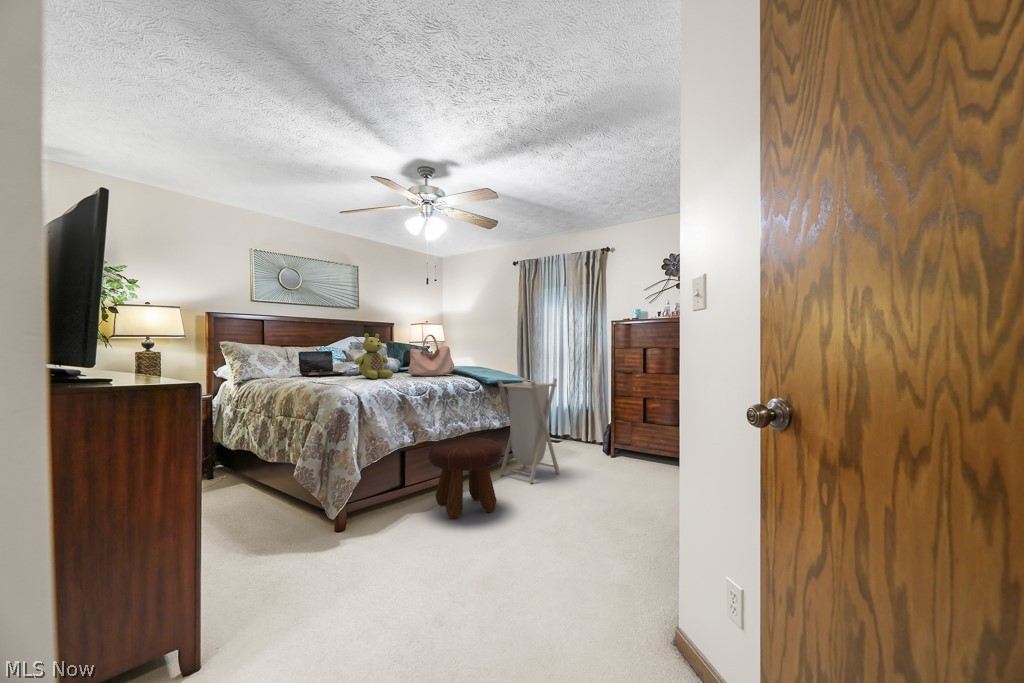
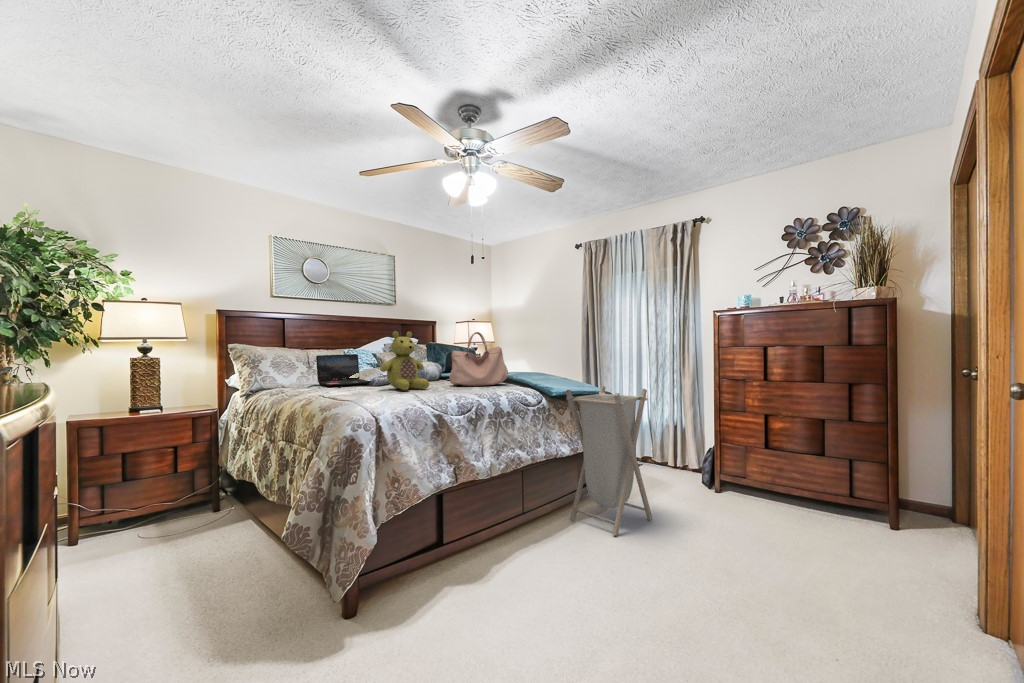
footstool: present [429,438,502,518] -> none [475,474,580,599]

